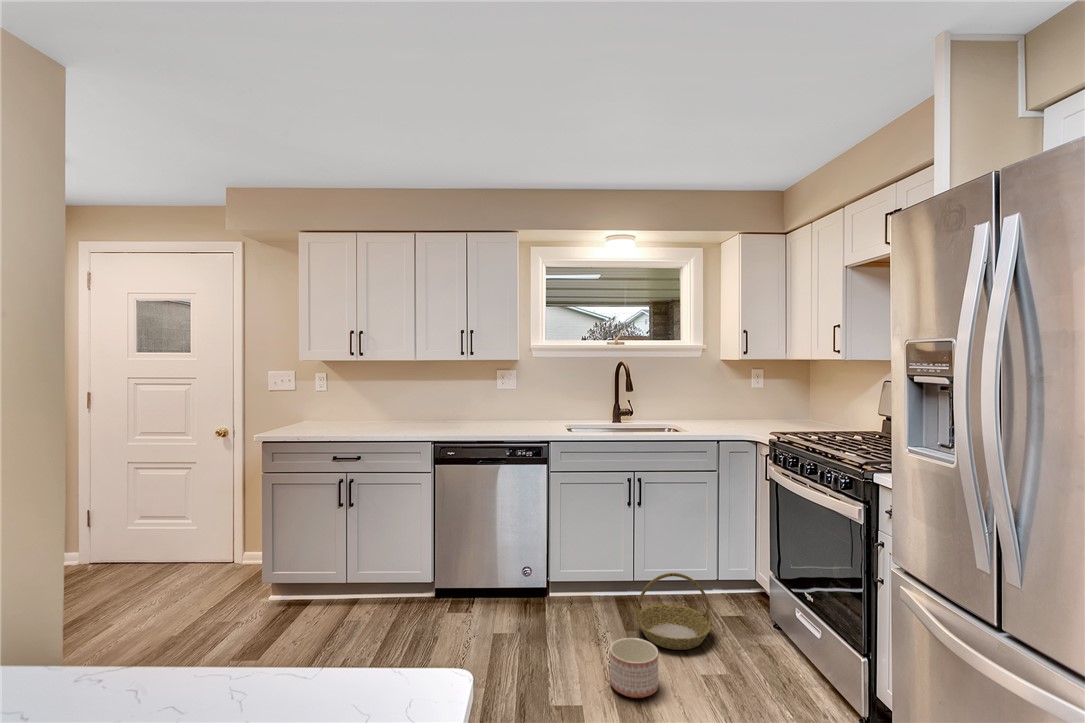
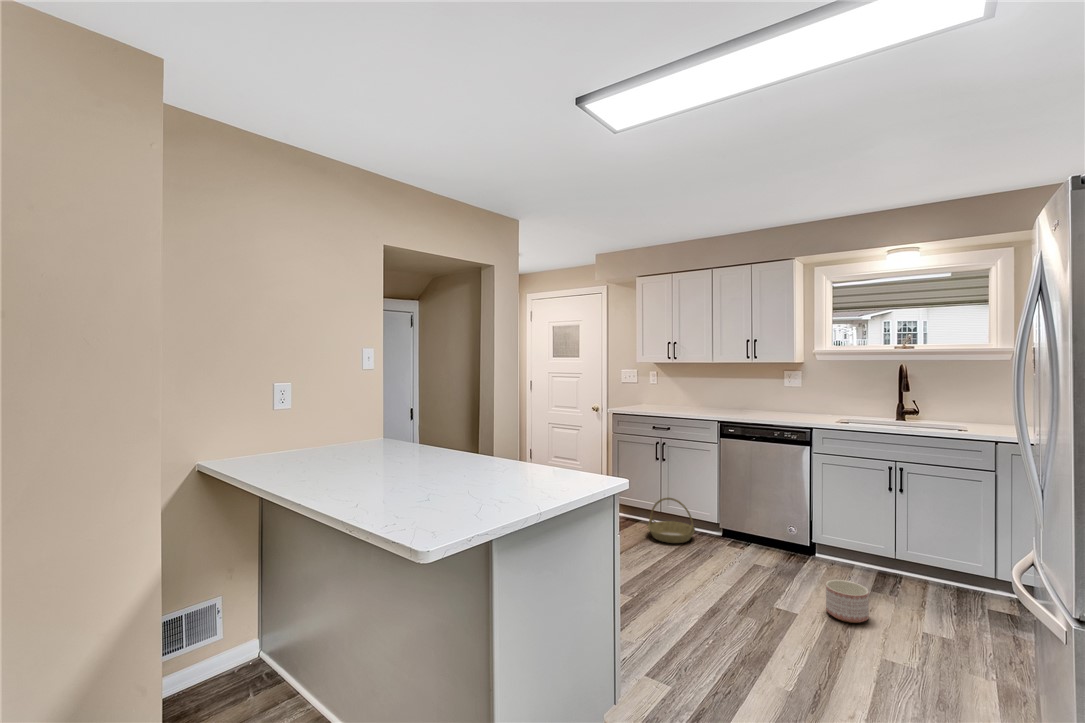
basket: present [636,573,712,650] -> present [648,498,695,543]

